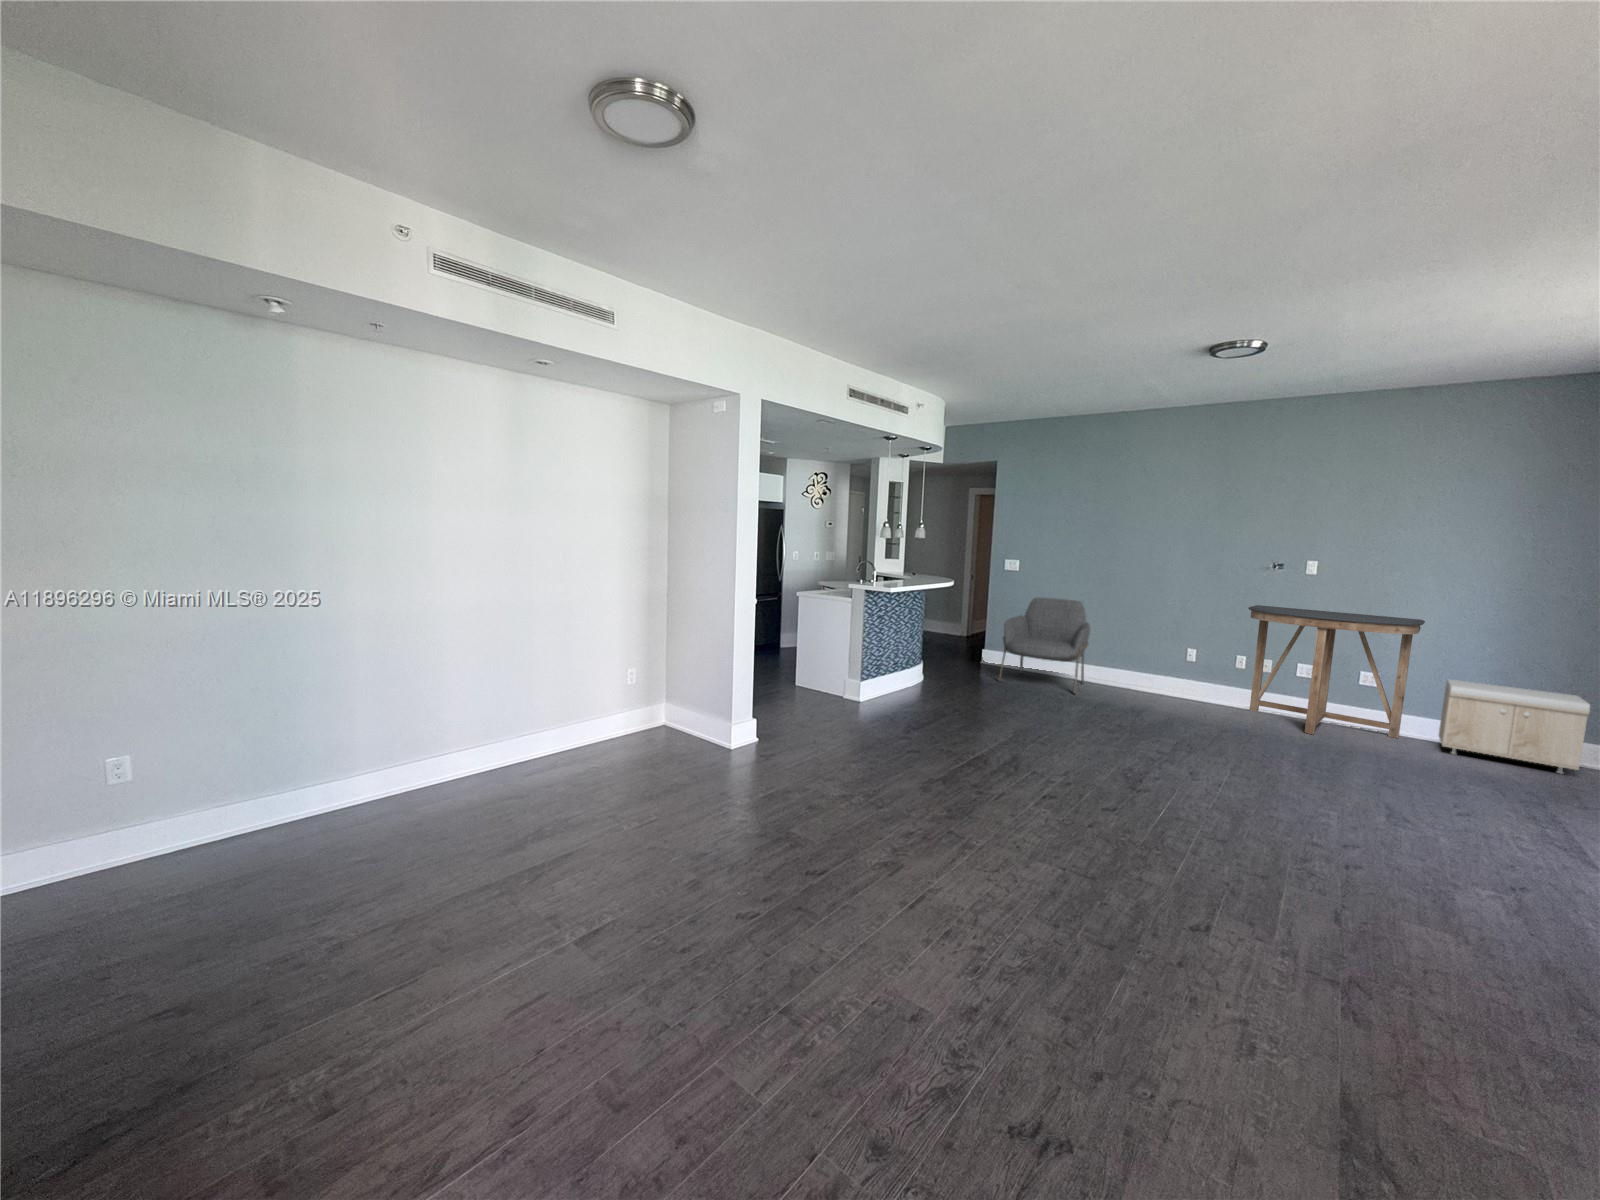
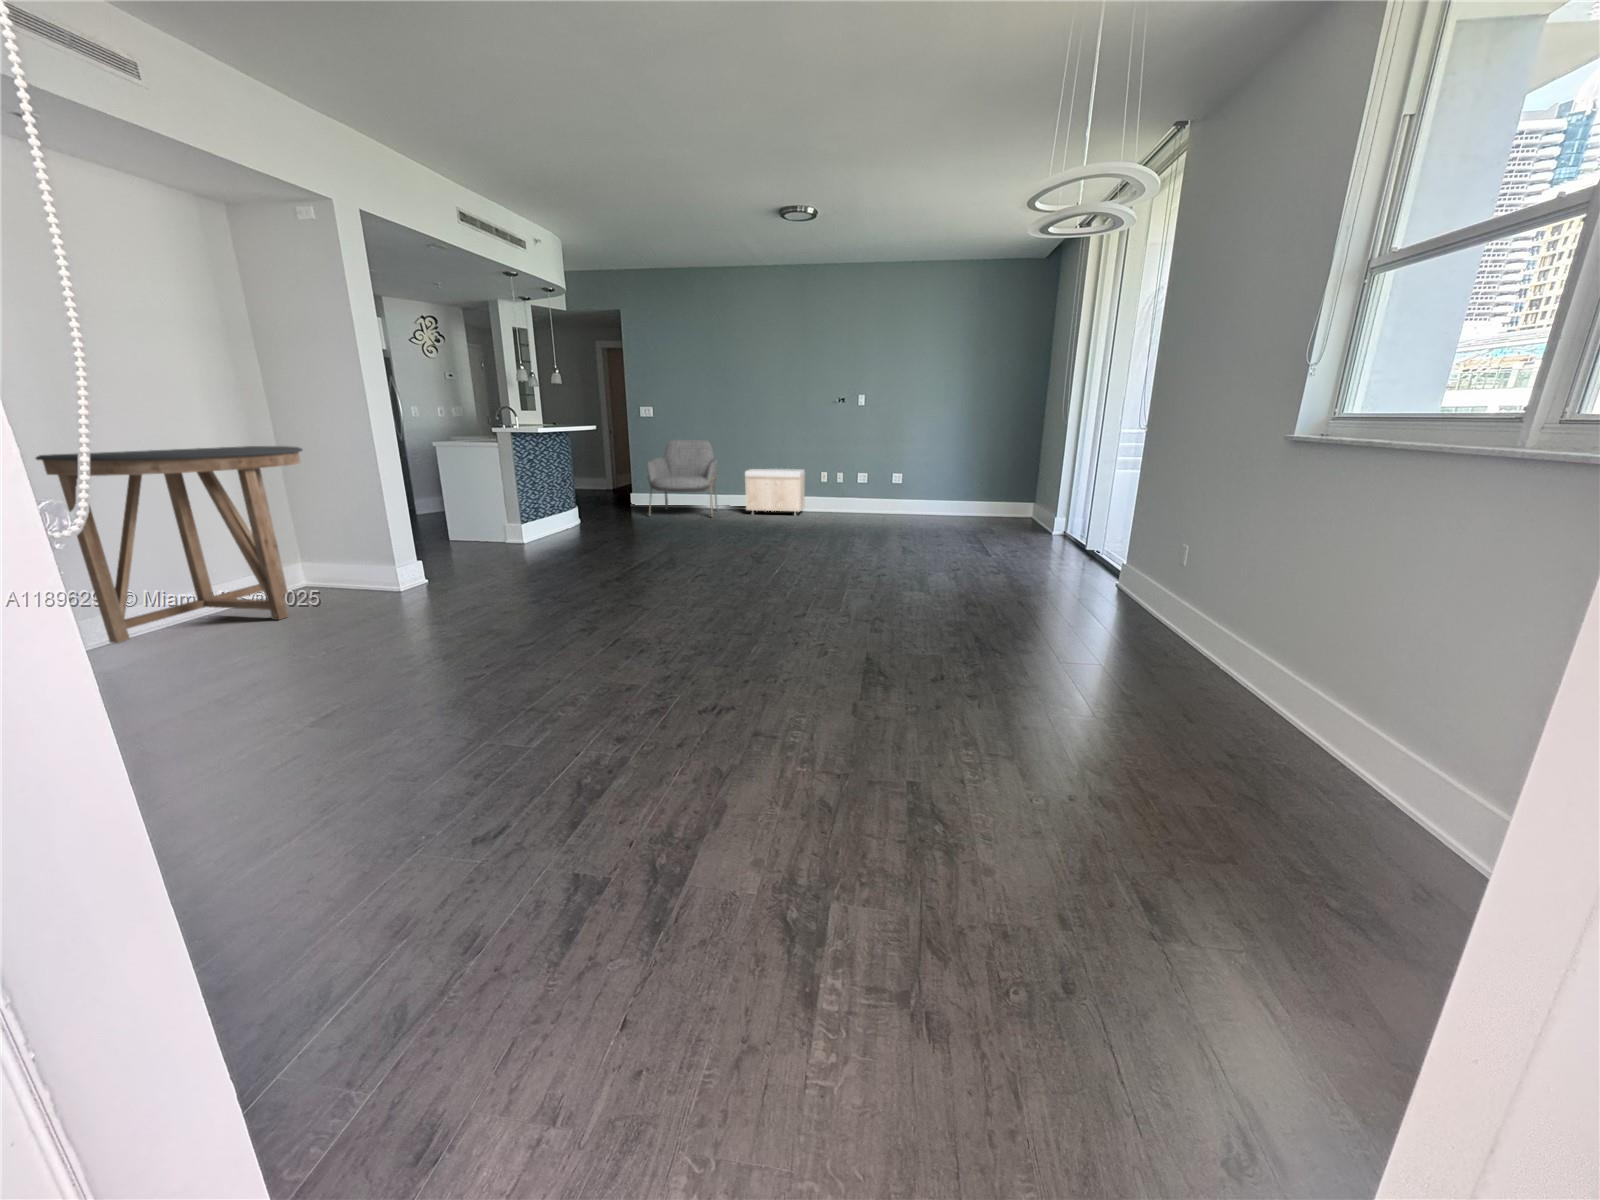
console table: present [1248,605,1425,738] -> present [36,446,302,643]
storage bench: present [1439,679,1590,773] -> present [745,469,805,515]

